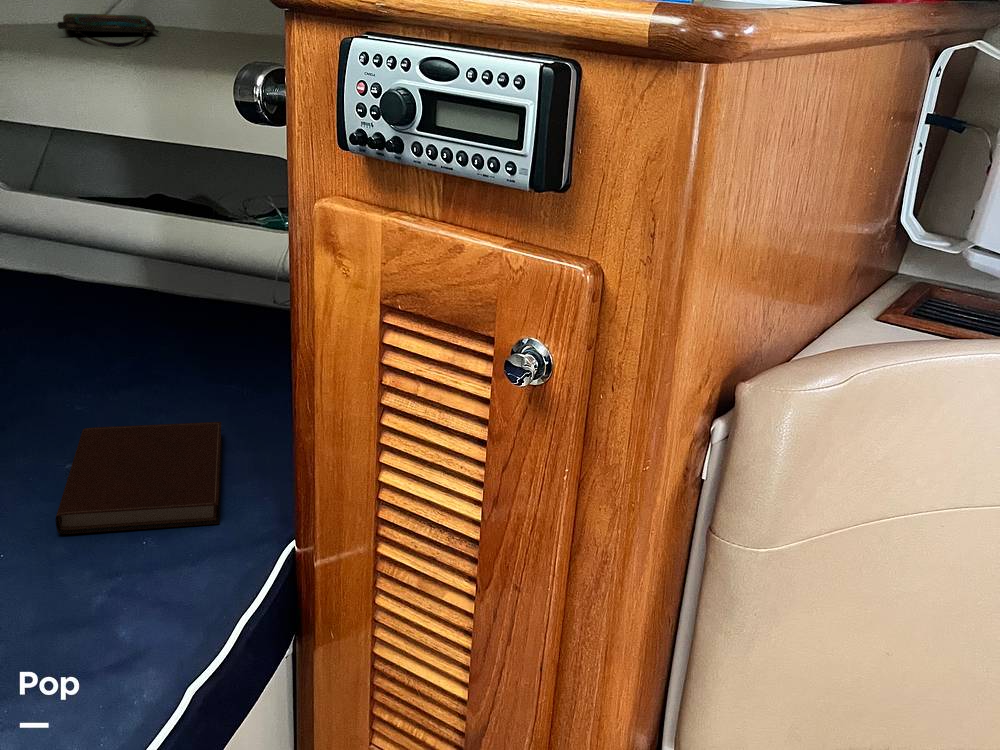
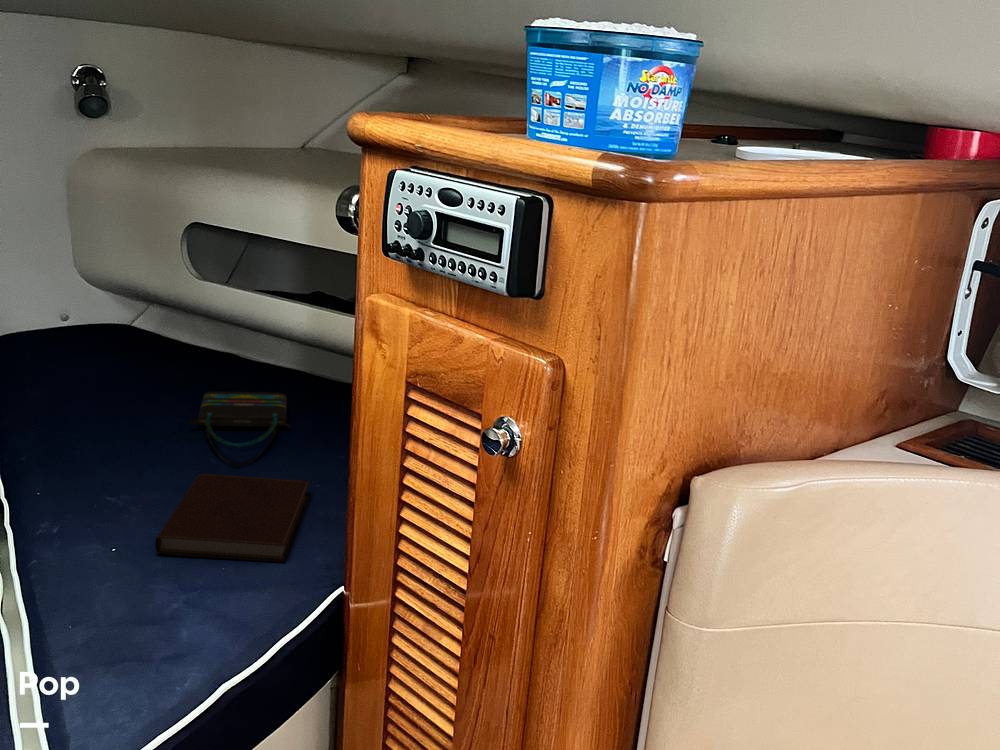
tote bag: present [57,14,159,47] -> present [189,392,289,467]

